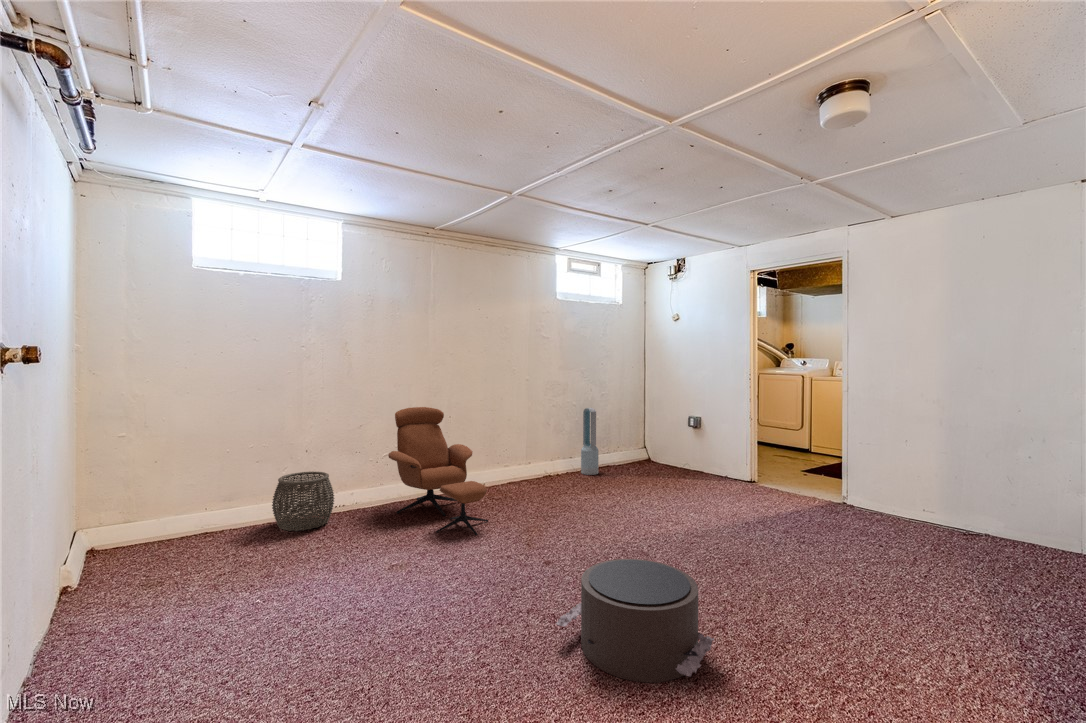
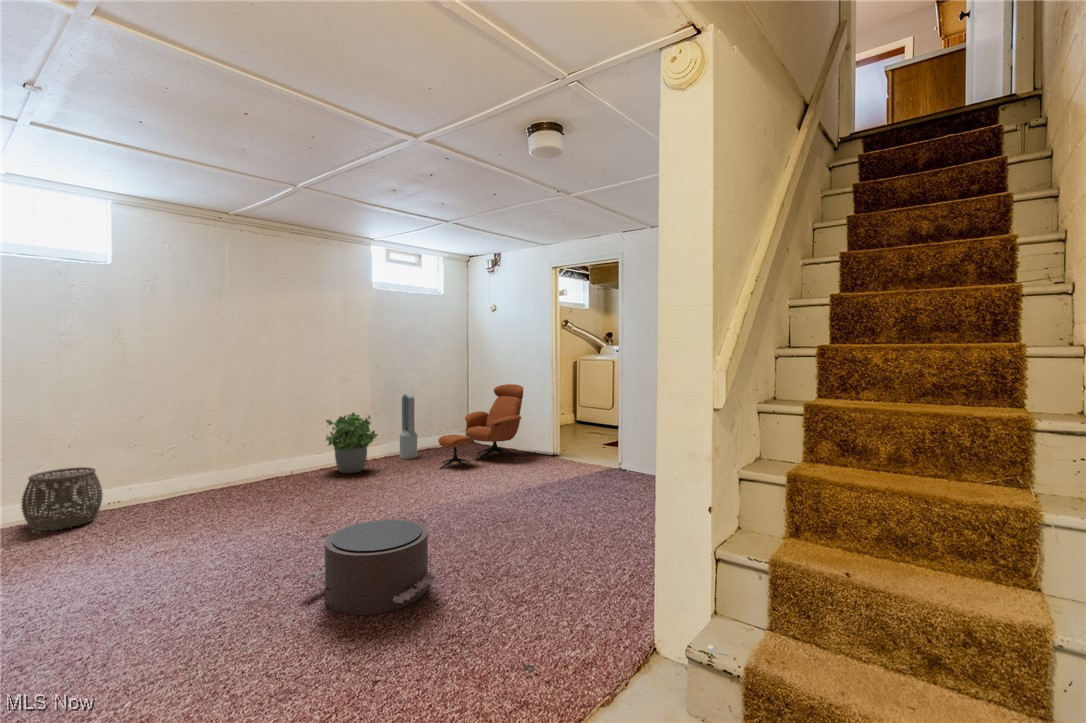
lounge chair: present [388,407,488,535] -> present [438,384,523,469]
potted plant: none [515,426,565,488] -> present [326,413,377,473]

